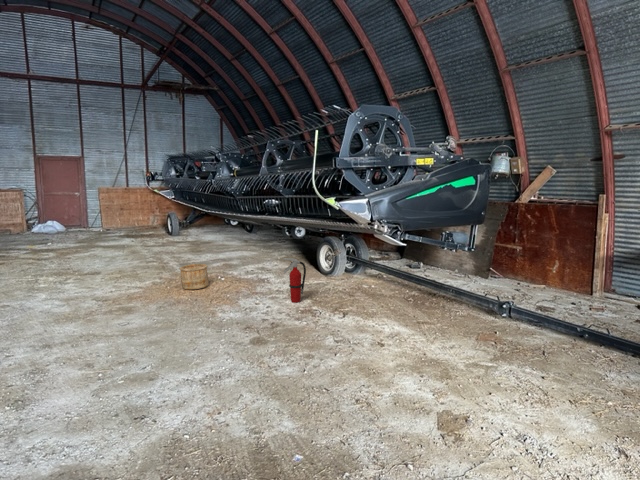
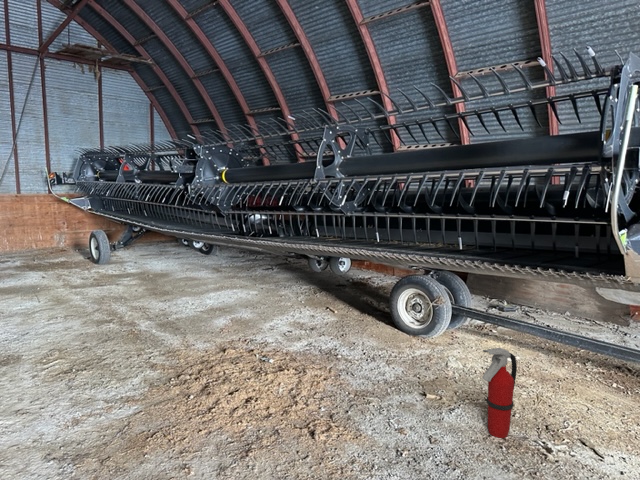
wooden bucket: present [179,264,208,290] -> none [216,349,272,410]

